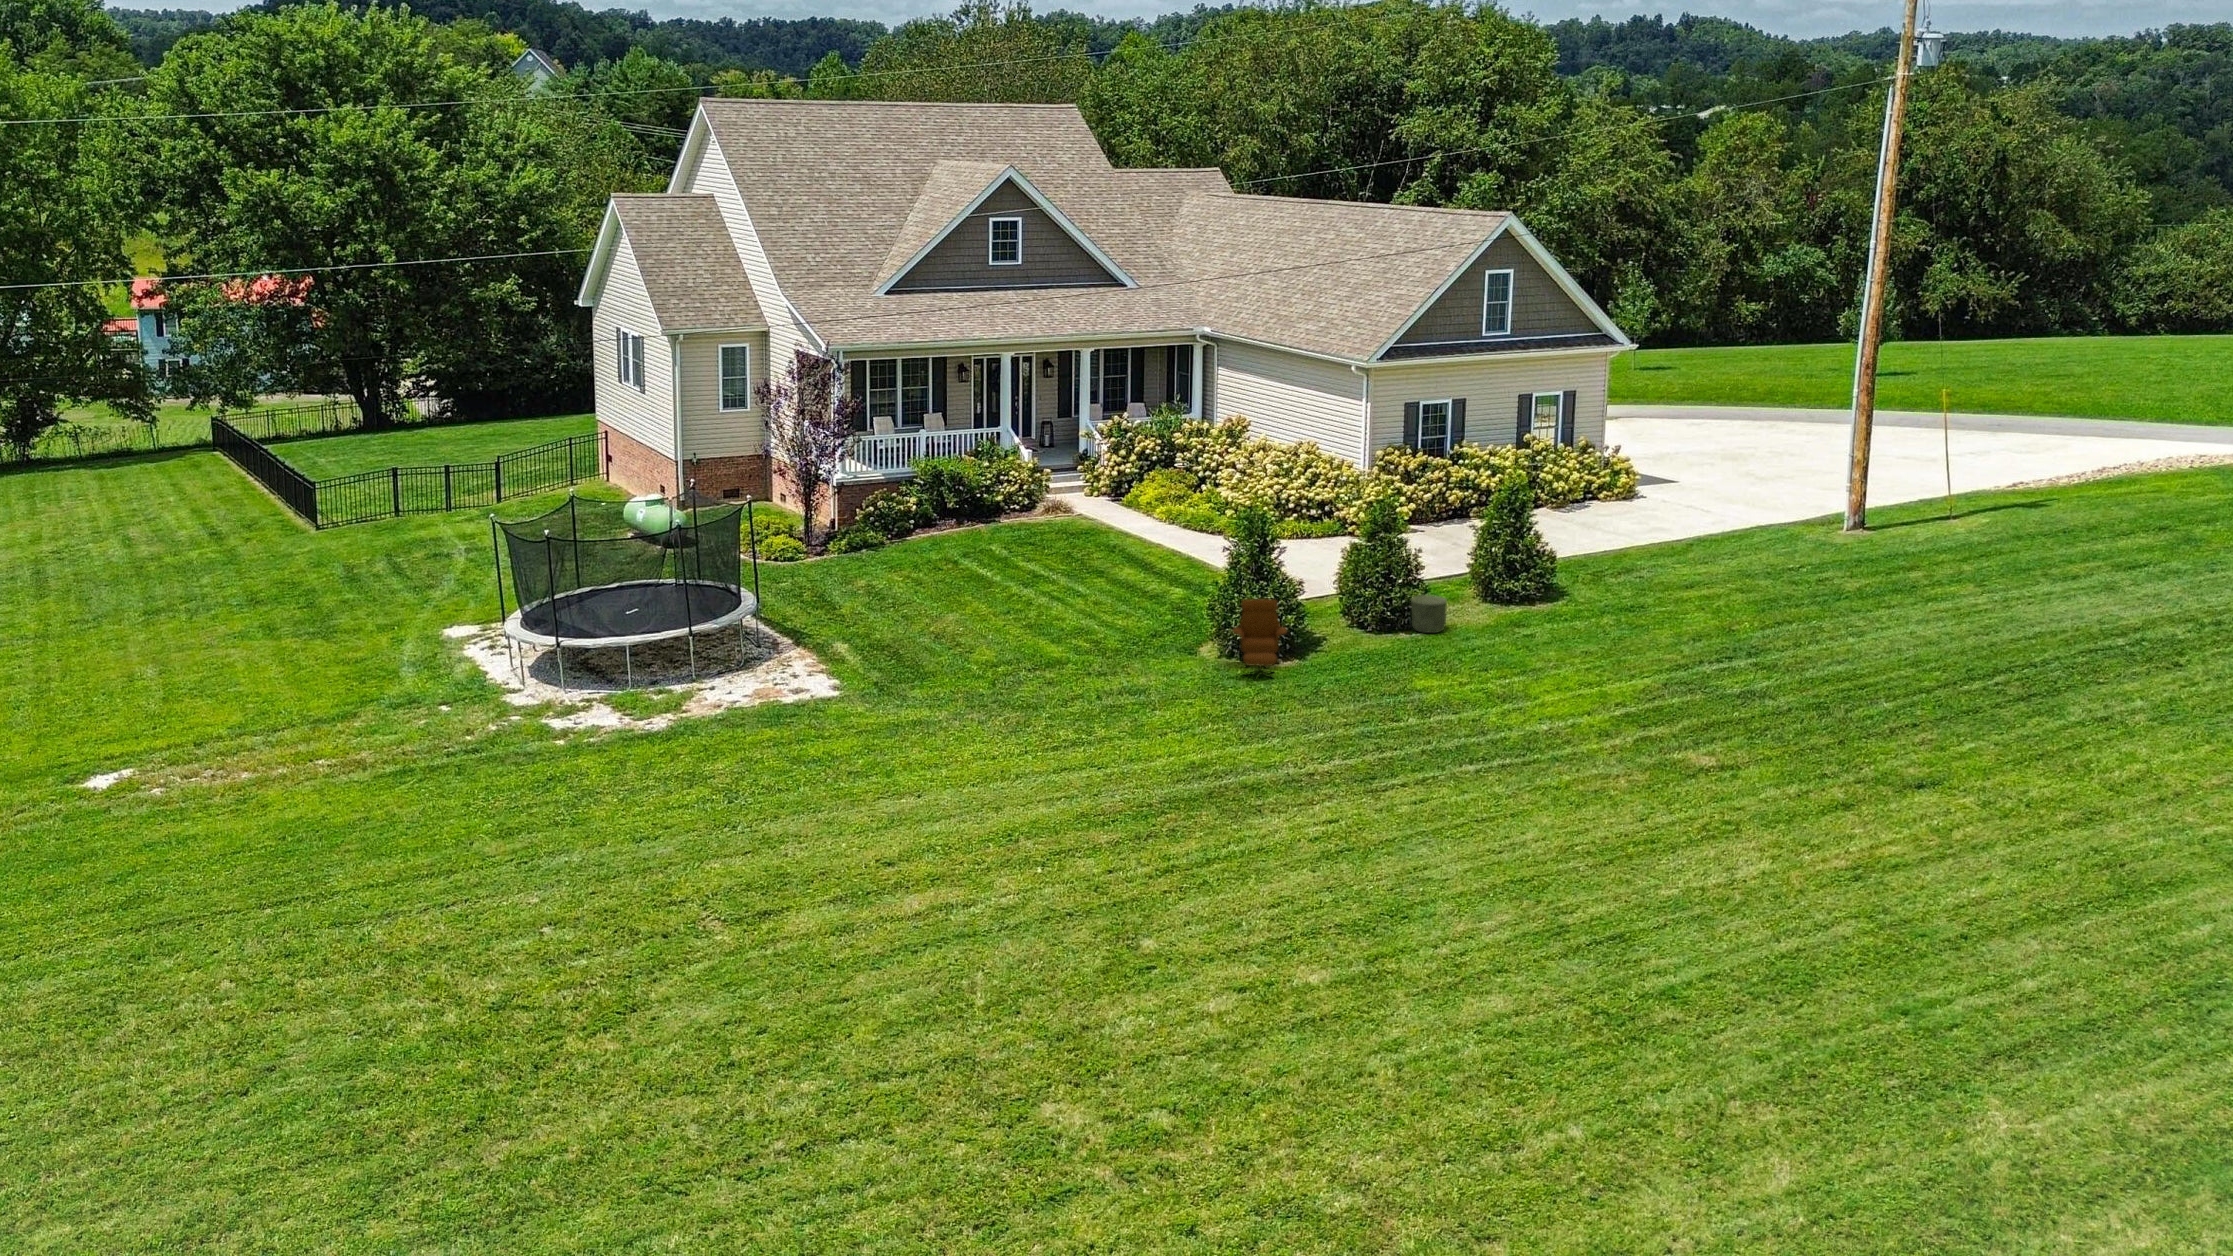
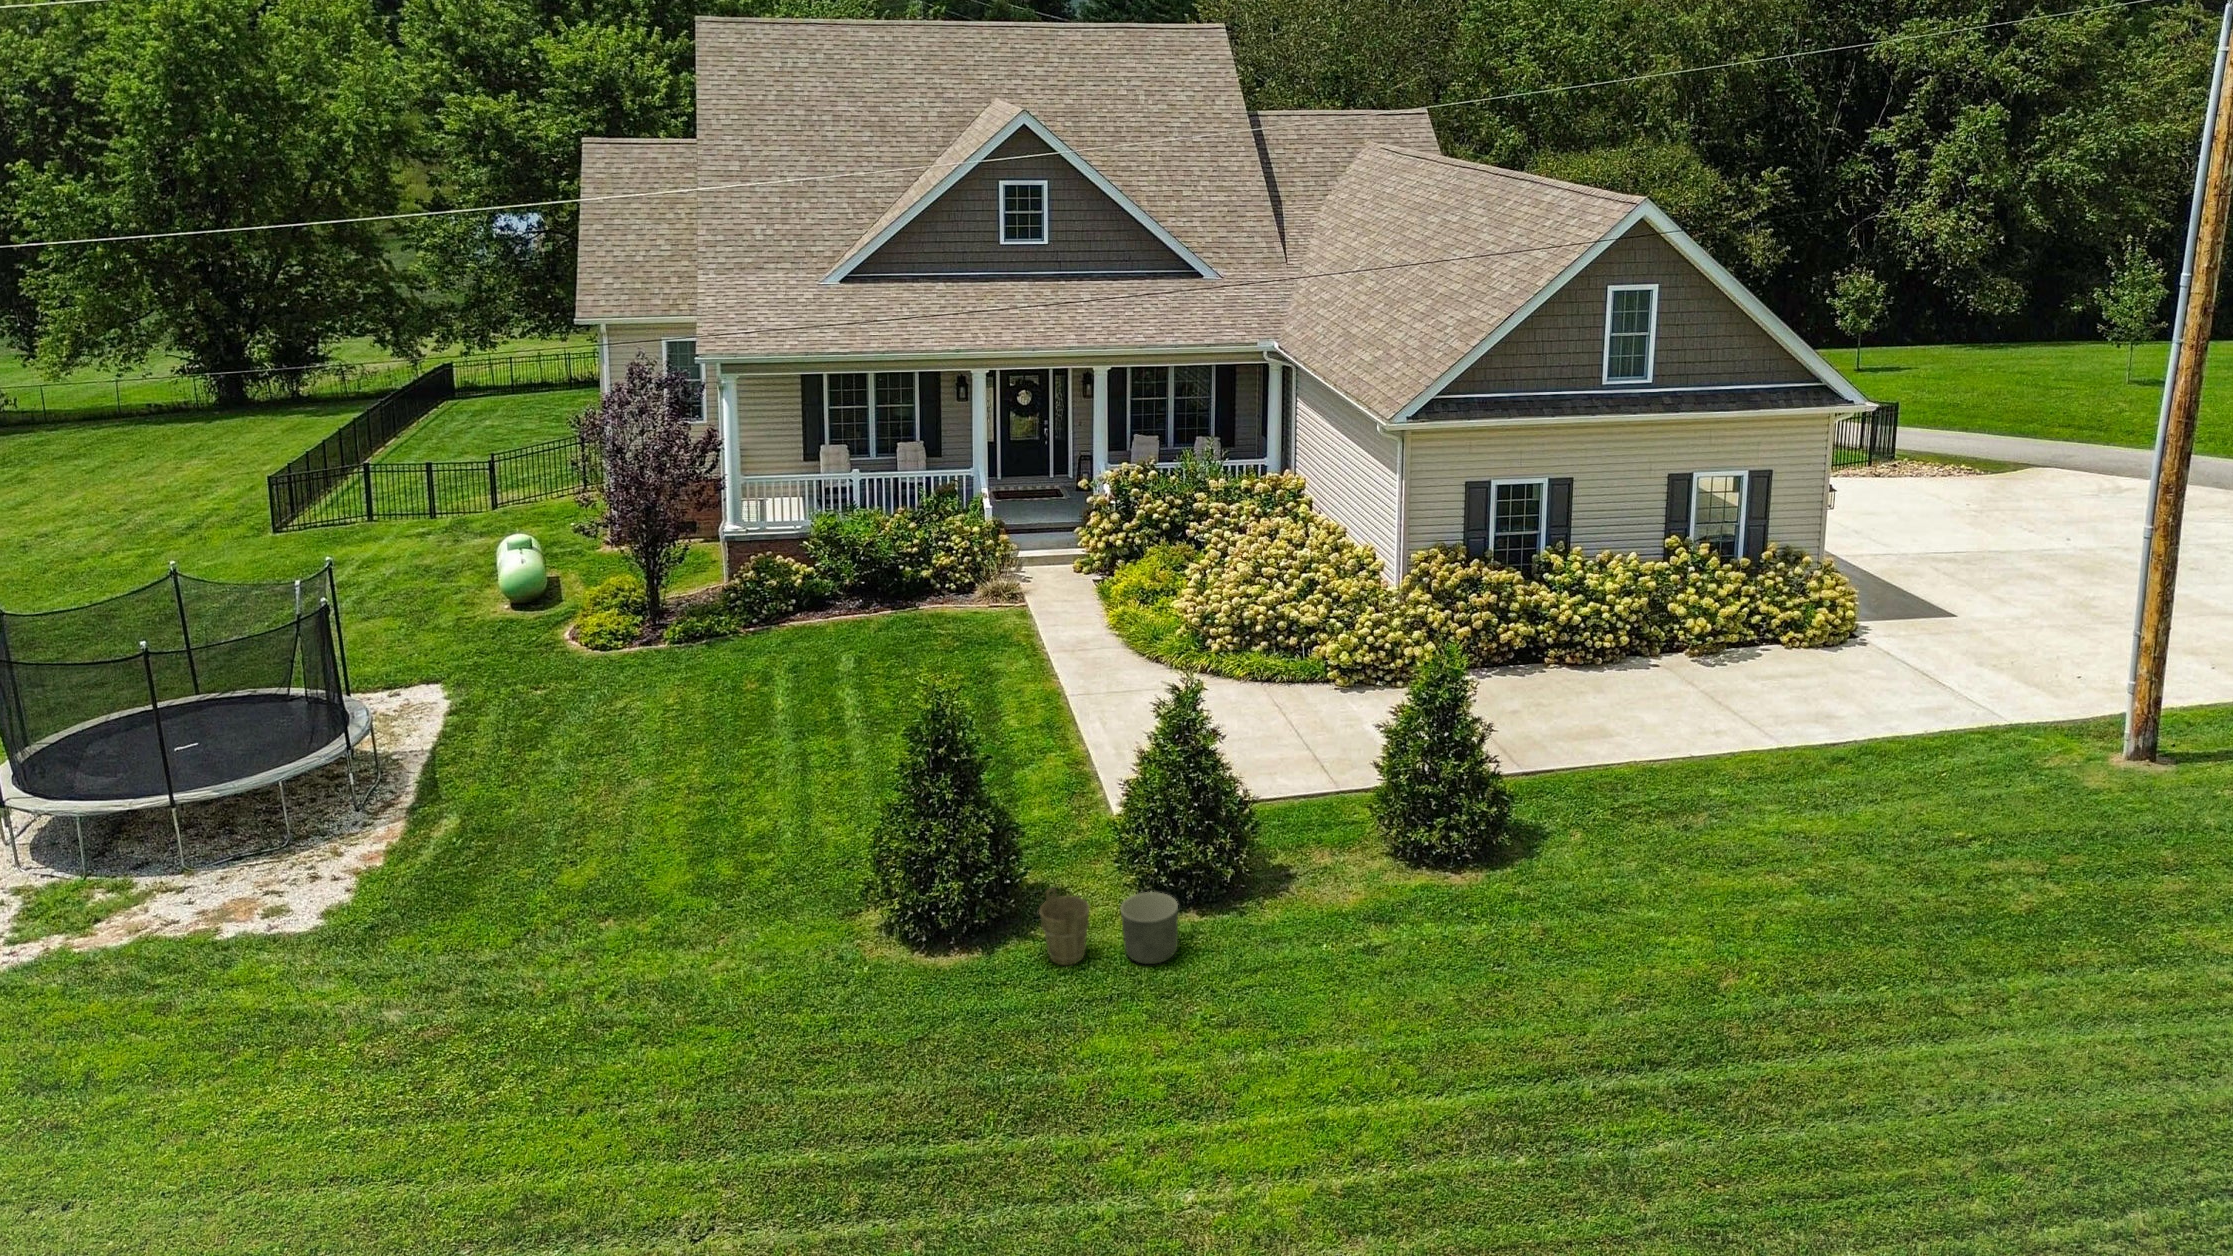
bucket: none [1367,595,1399,639] -> present [1039,888,1089,965]
lounge chair: present [1233,599,1287,680] -> none [736,898,845,1051]

